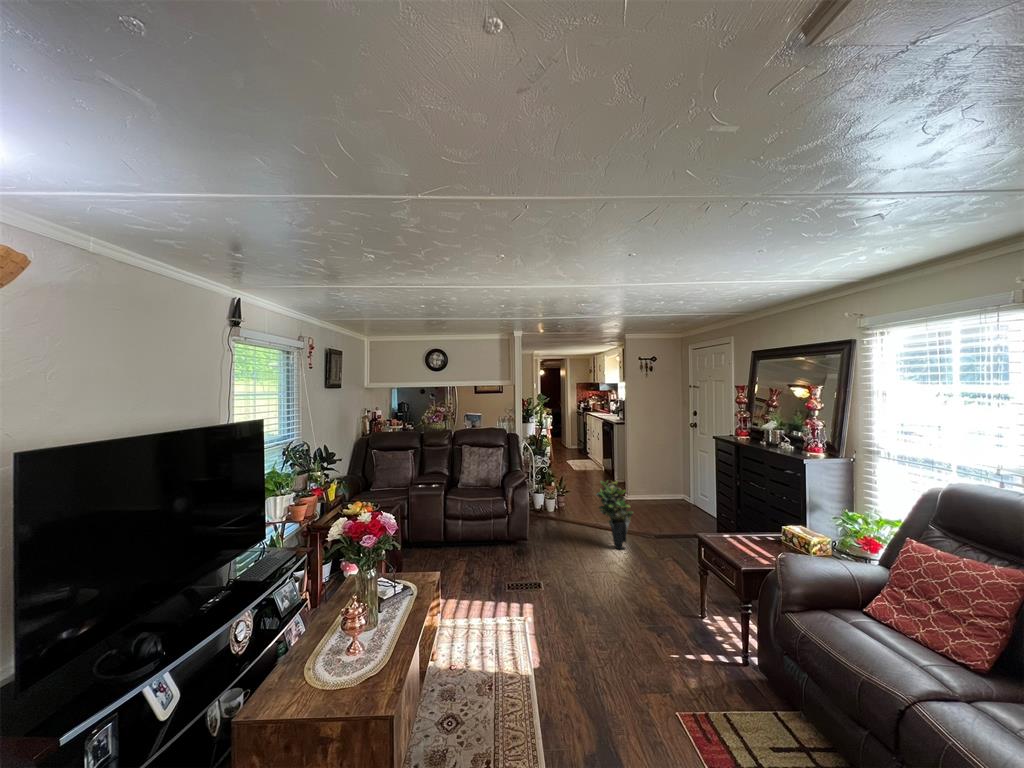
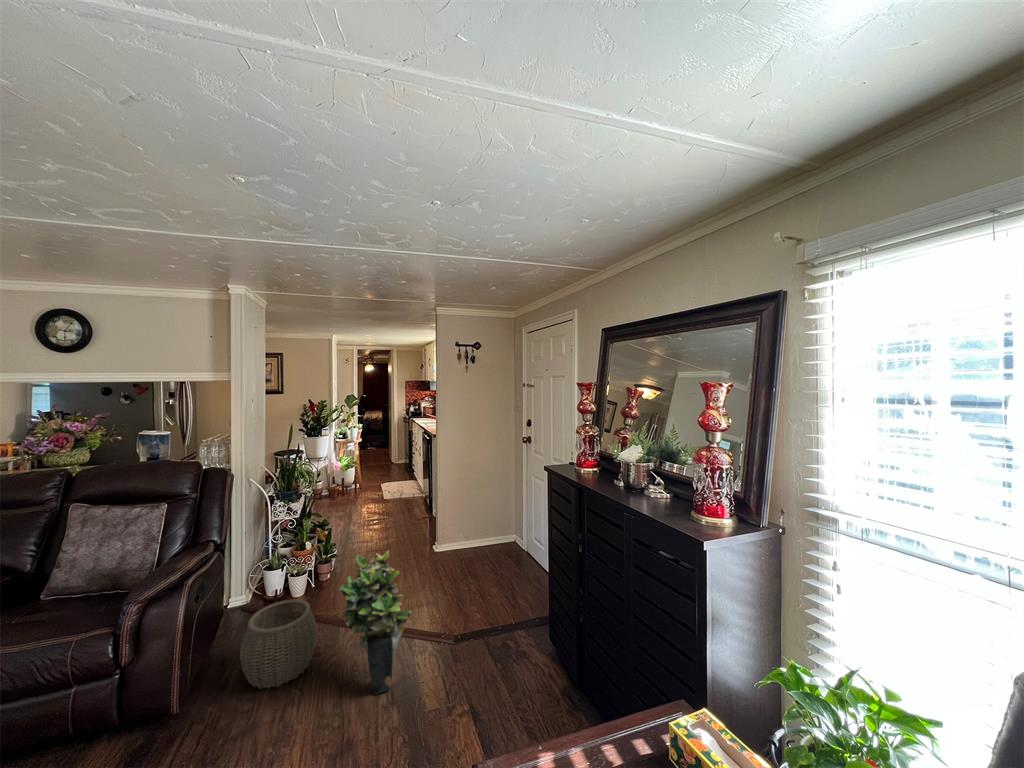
woven basket: none [546,503,580,541] -> present [240,600,317,689]

